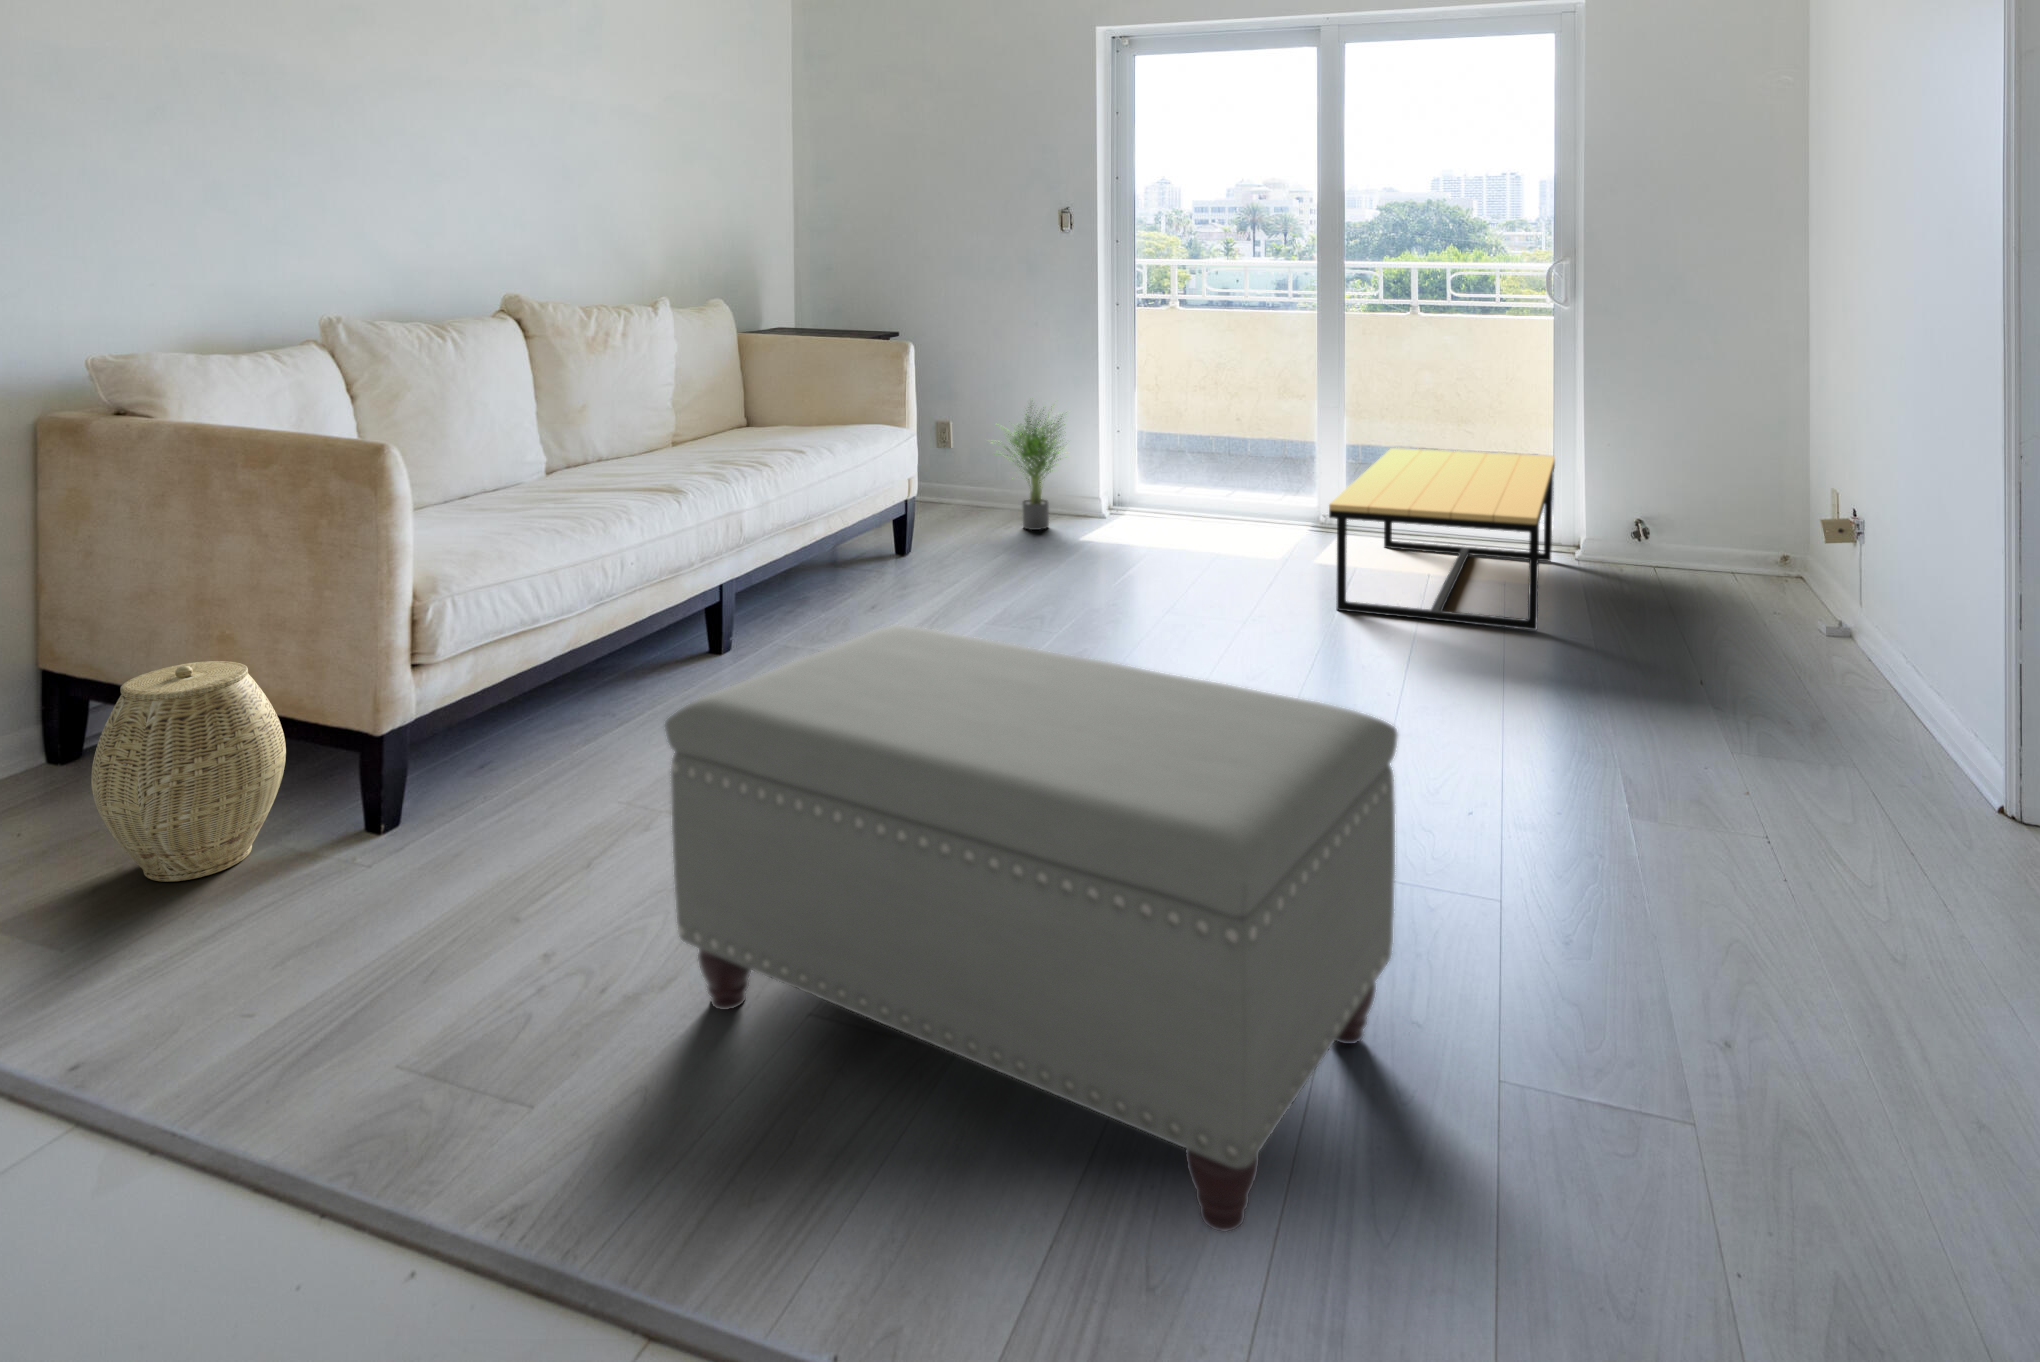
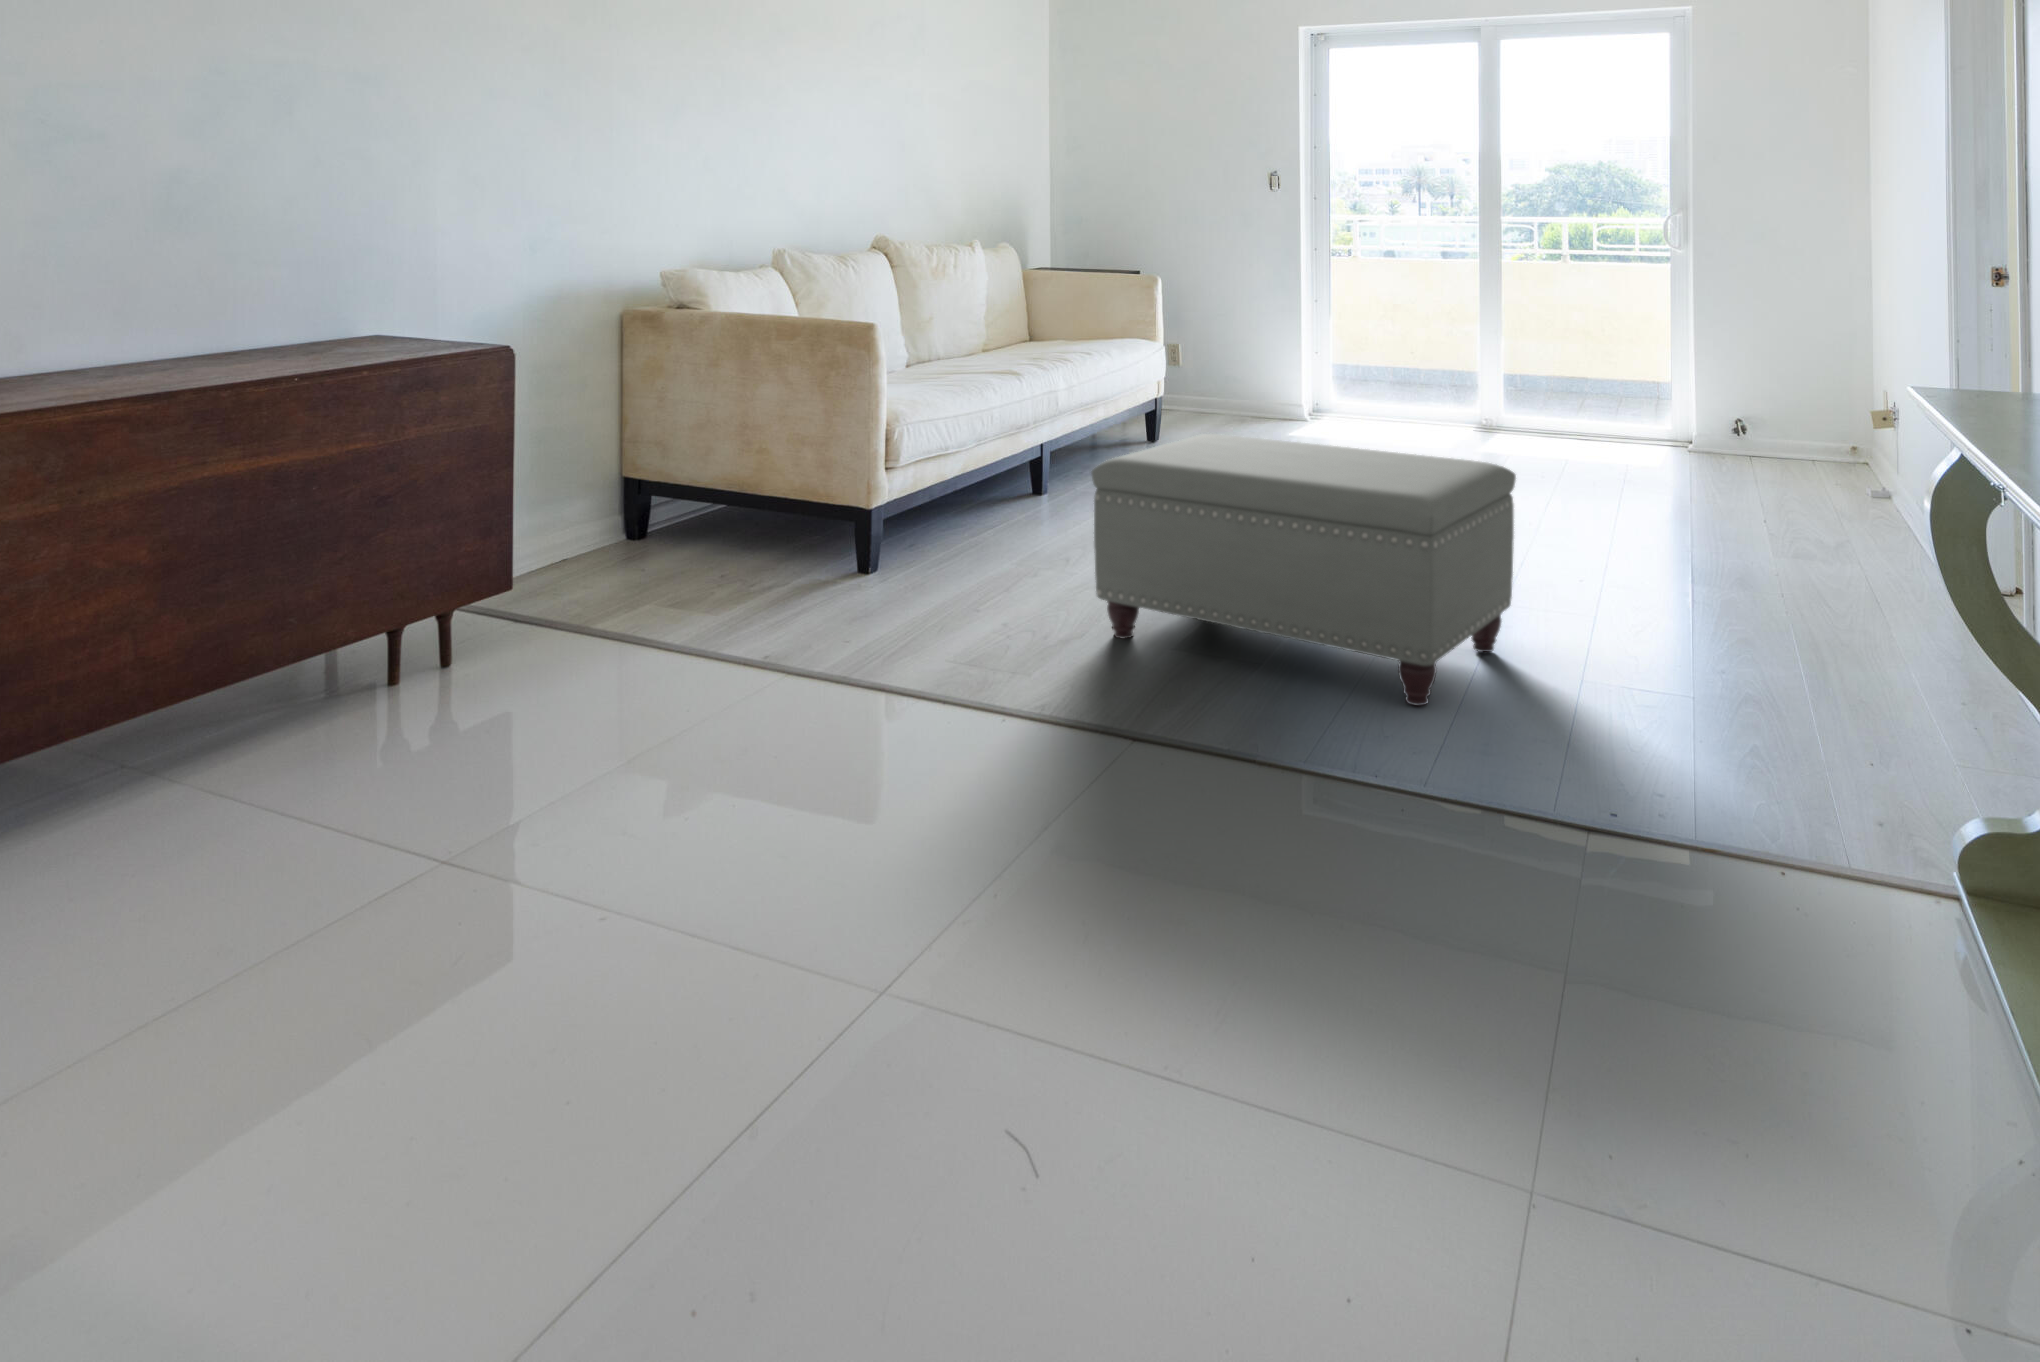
potted plant: present [1000,405,1065,530] -> none [1208,322,1279,426]
coffee table: present [1329,448,1555,630] -> none [1480,361,1657,484]
woven basket: present [91,661,286,882] -> none [712,460,816,589]

